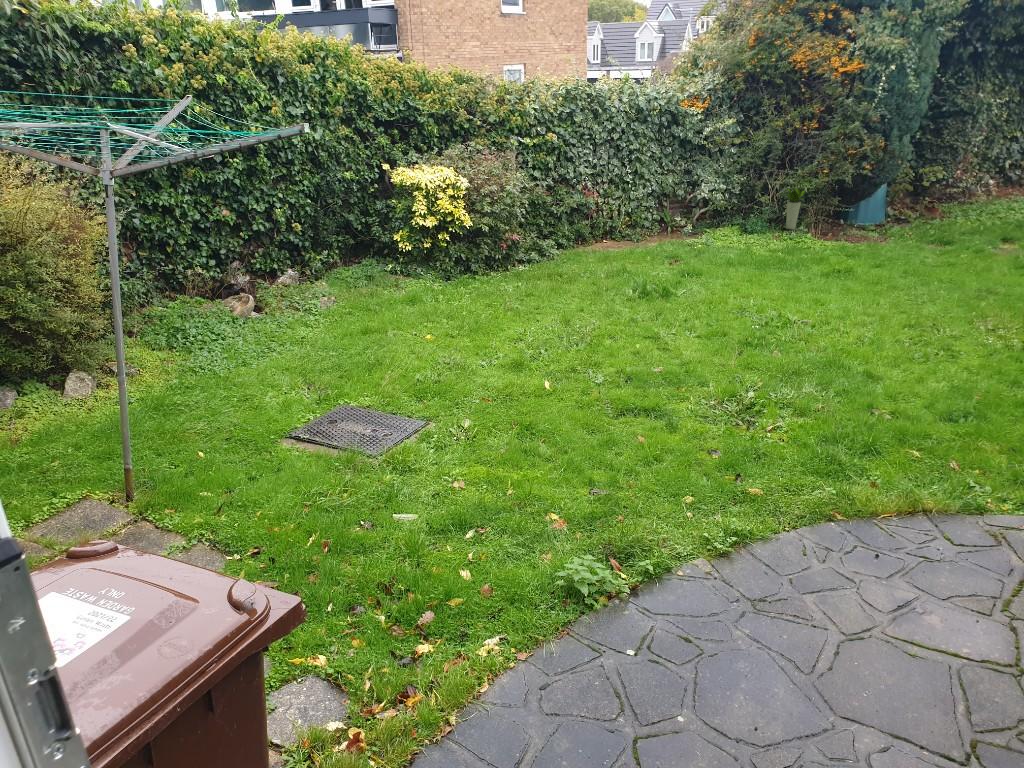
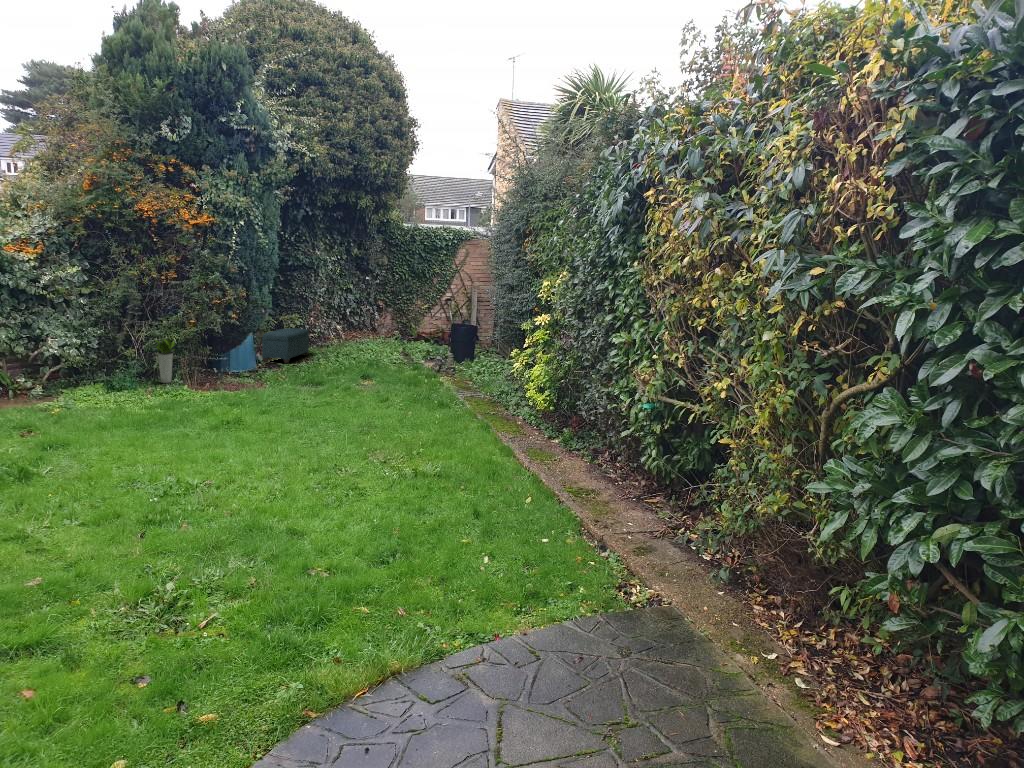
bench: none [890,181,950,219] -> present [262,328,309,363]

